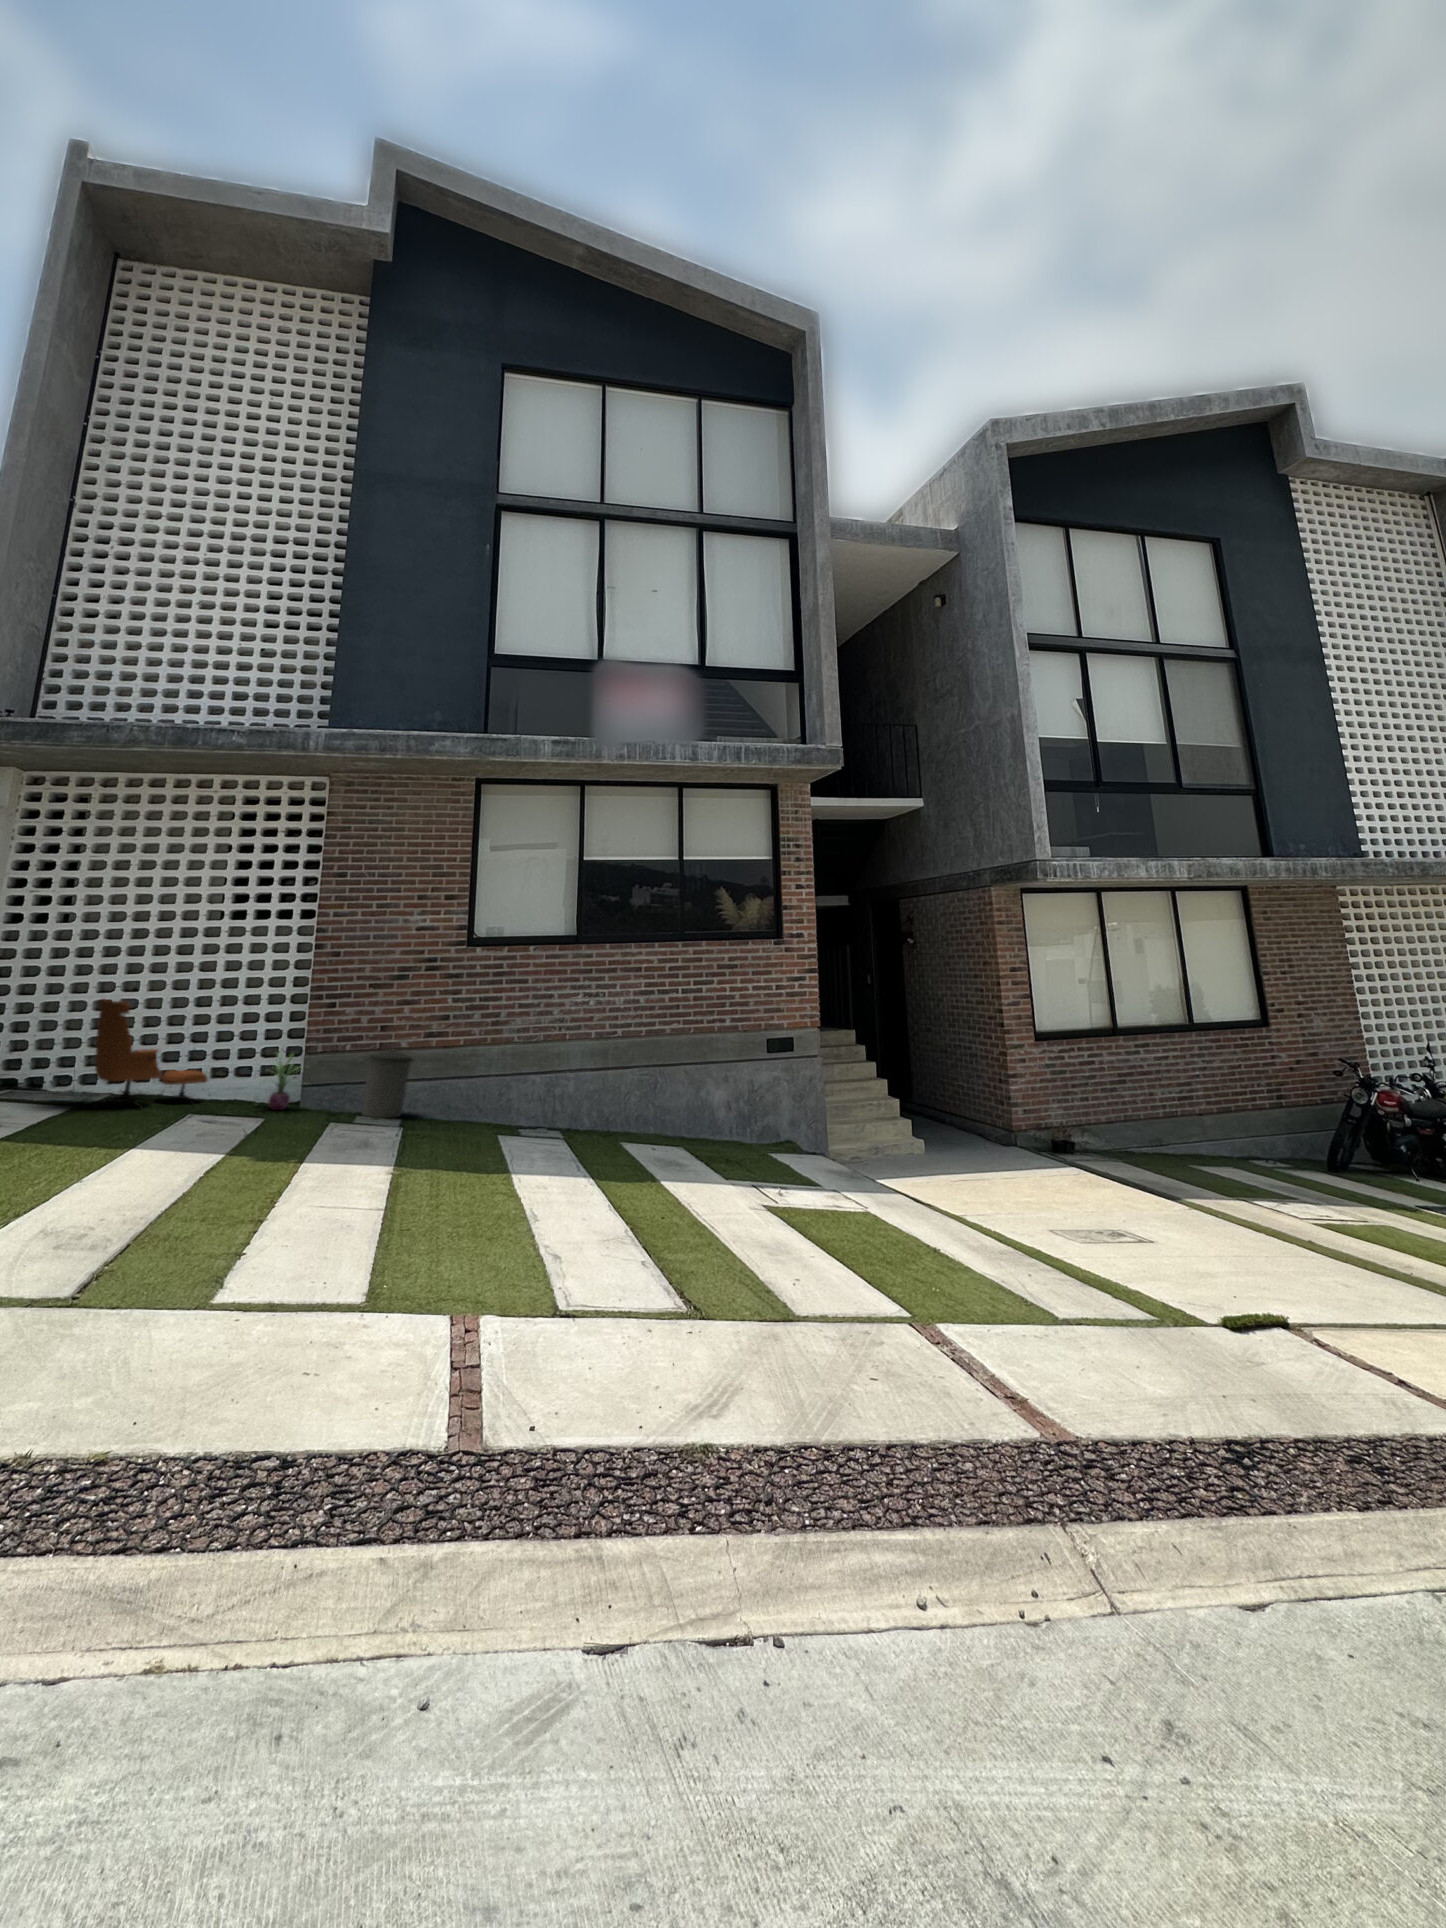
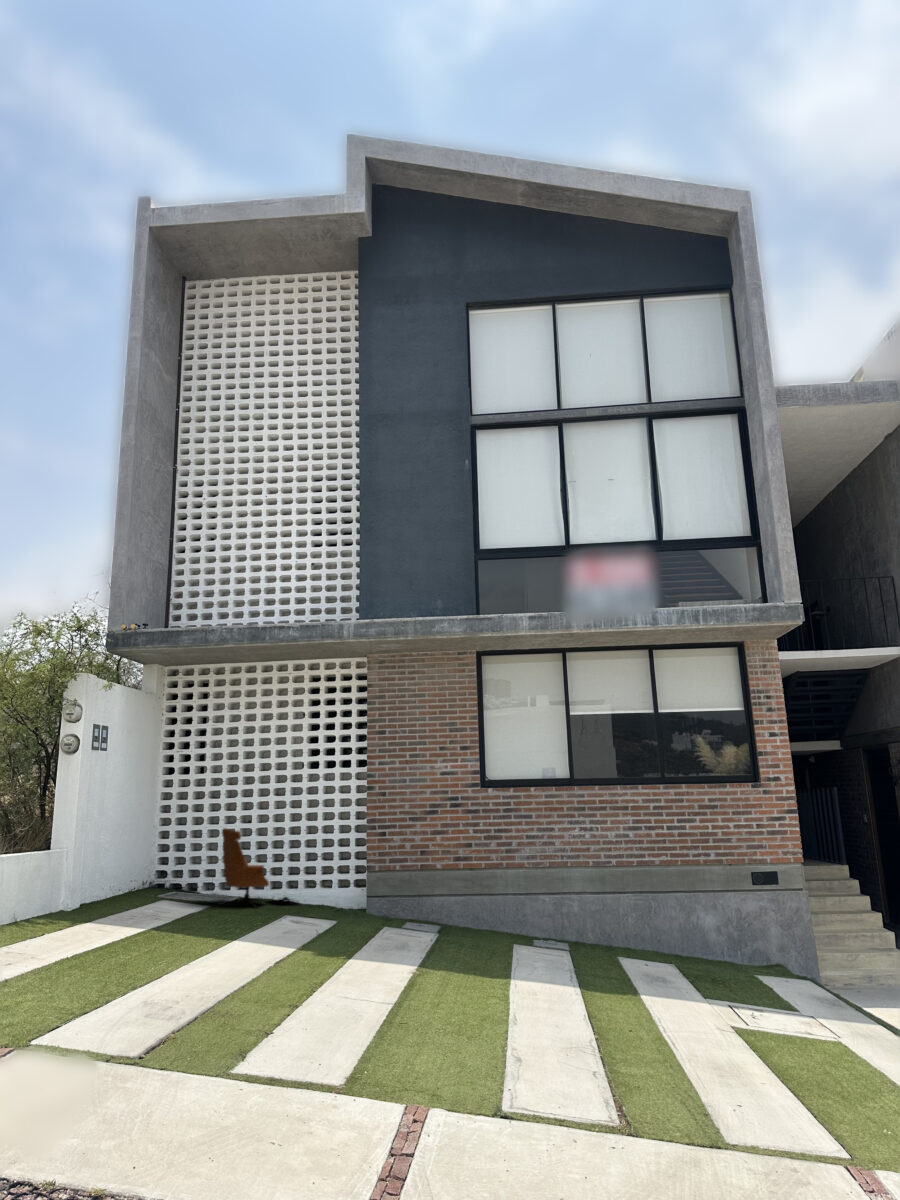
trash can: present [362,1050,414,1118] -> none [410,869,448,922]
decorative plant: present [265,1054,293,1110] -> none [330,869,375,912]

